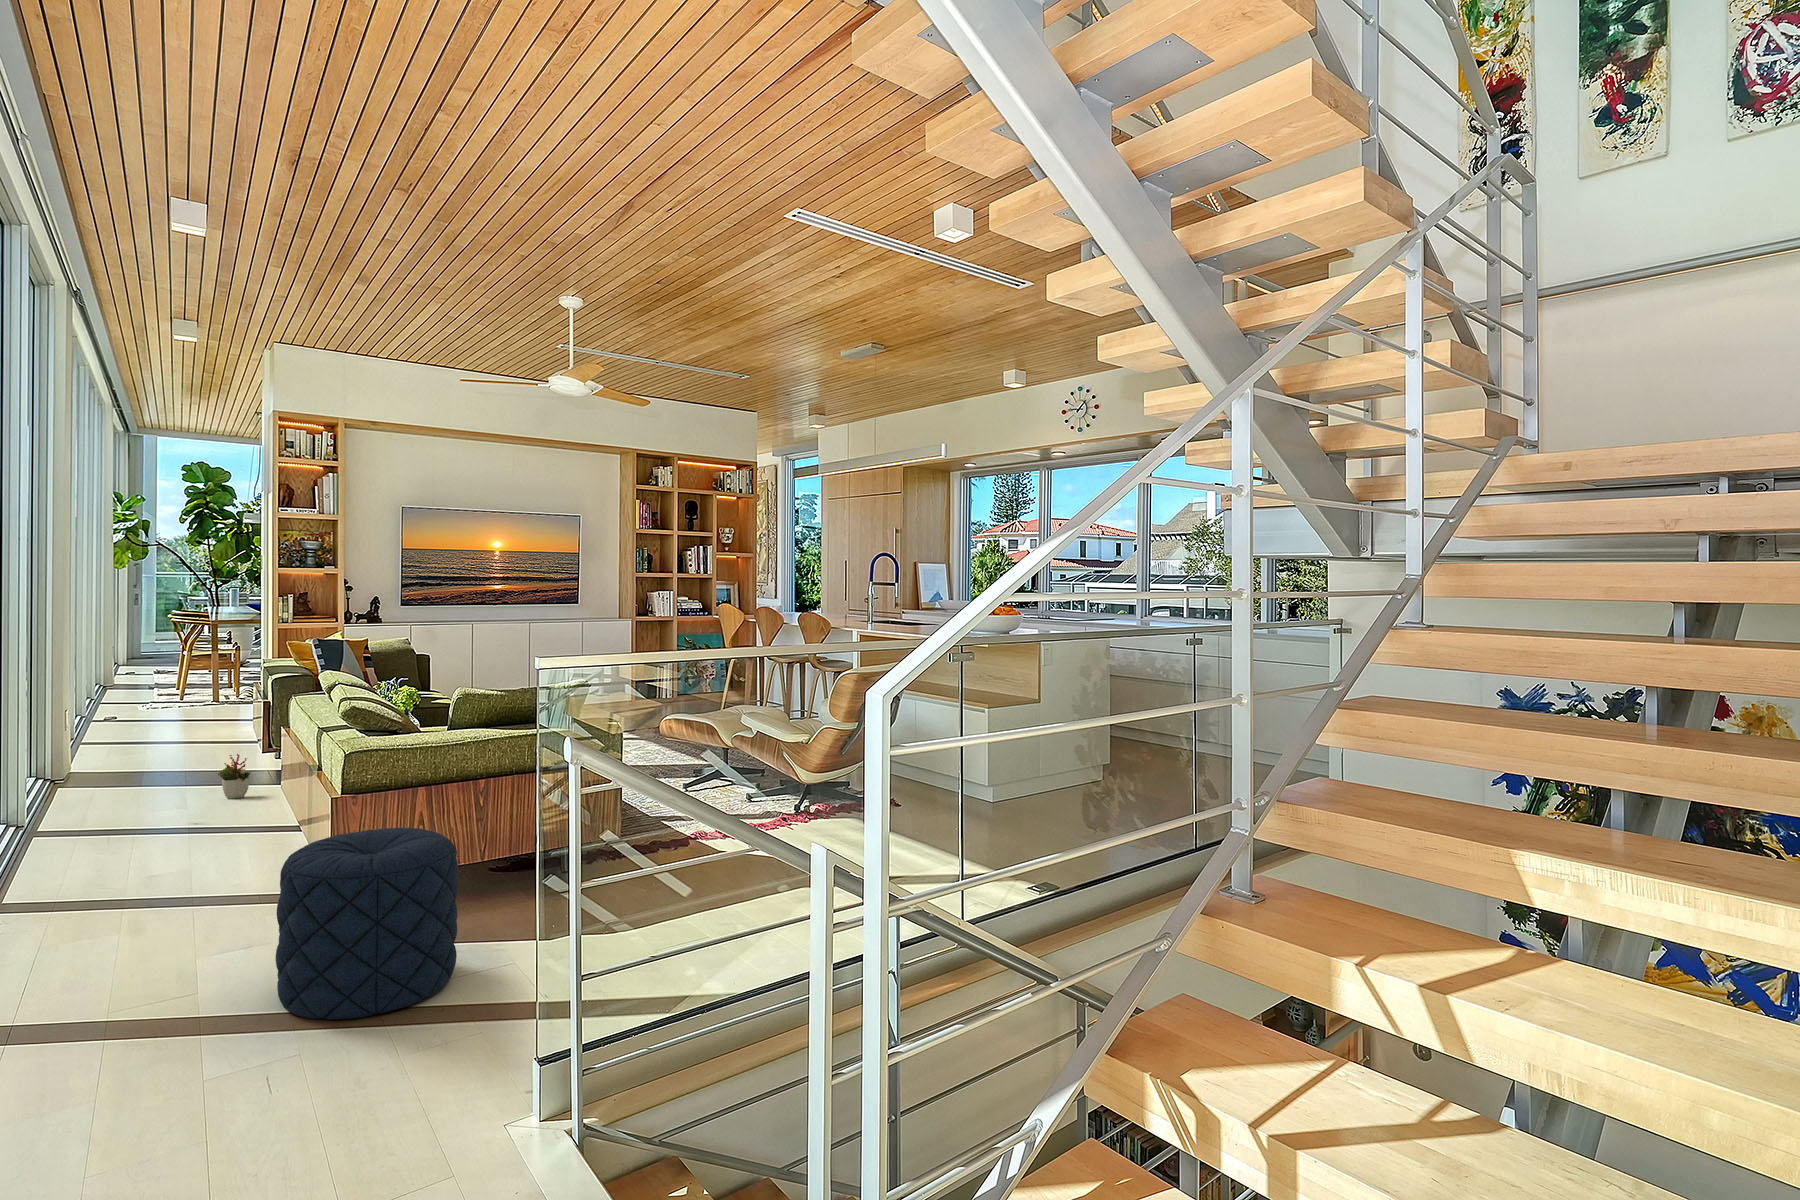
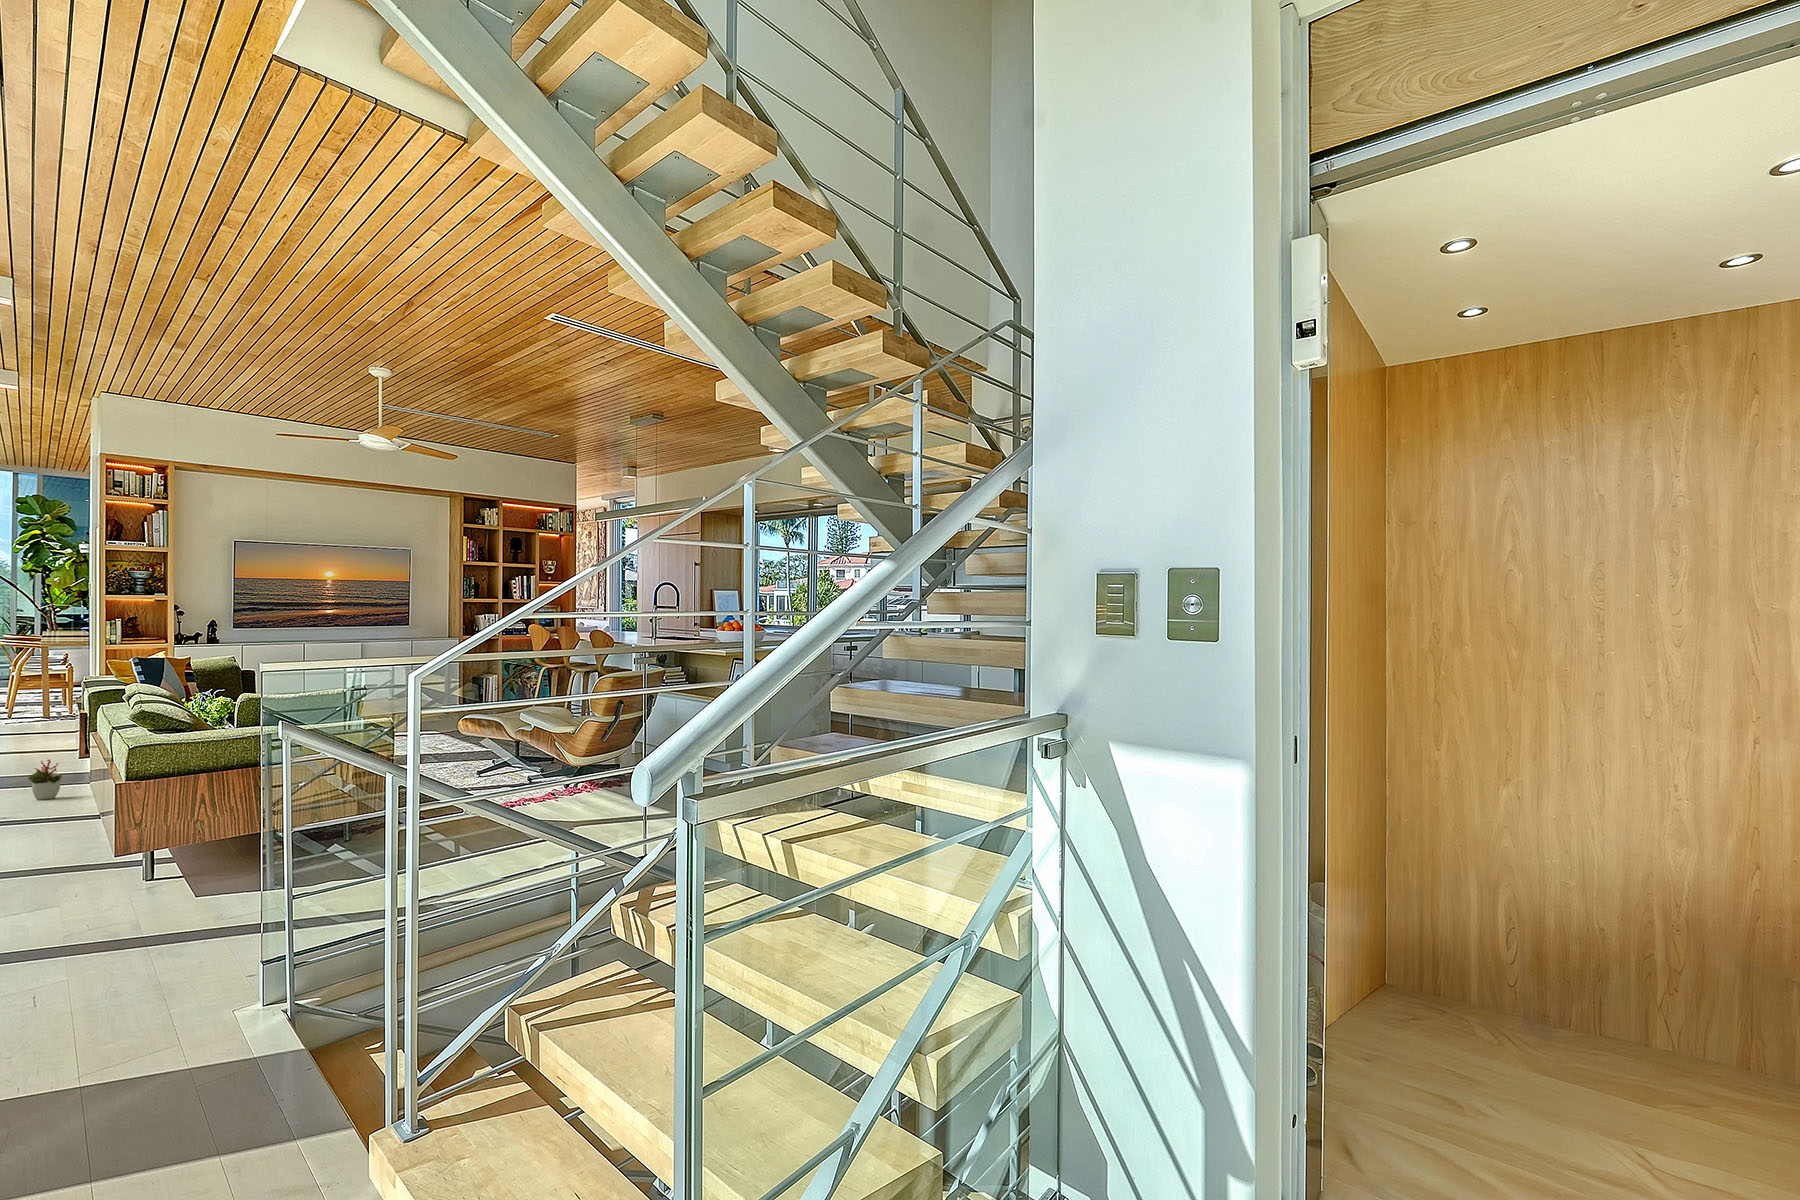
pouf: present [276,828,459,1019] -> none [48,804,222,958]

